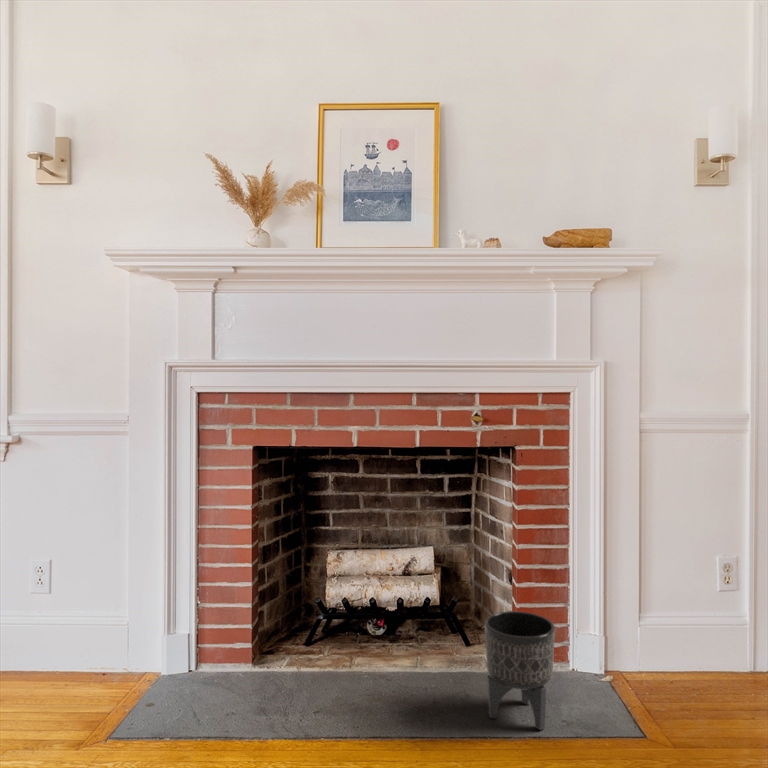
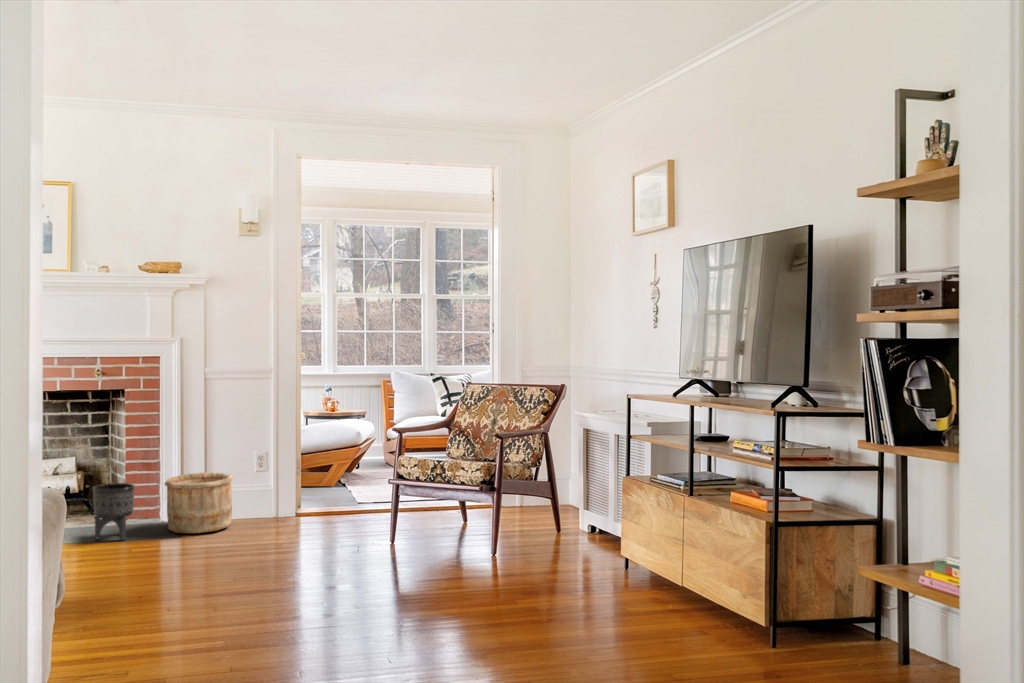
wooden bucket: none [591,591,720,726] -> present [165,473,233,533]

